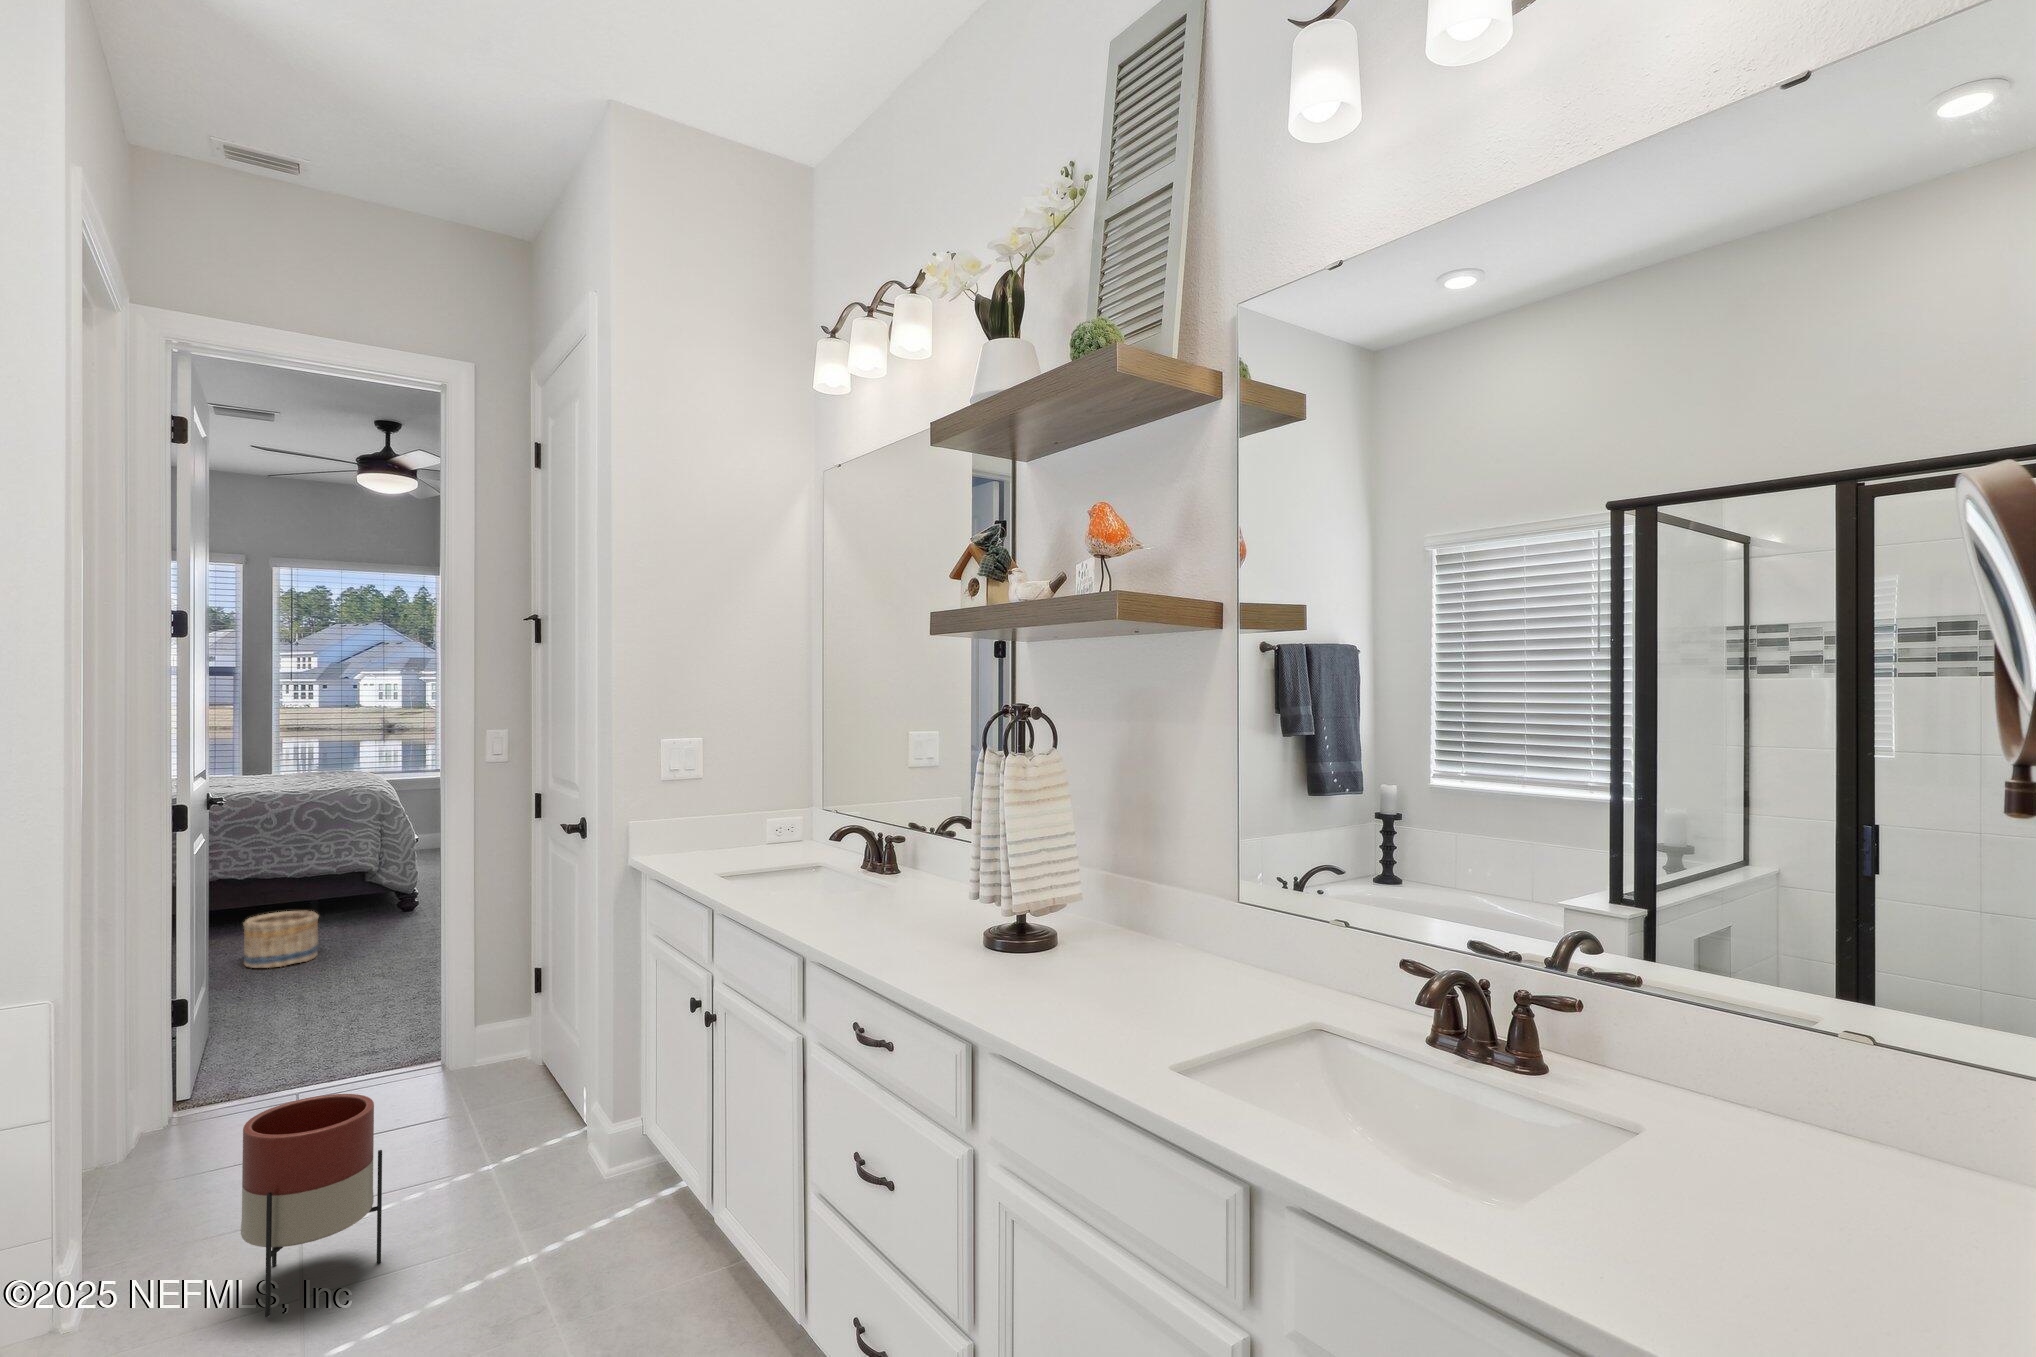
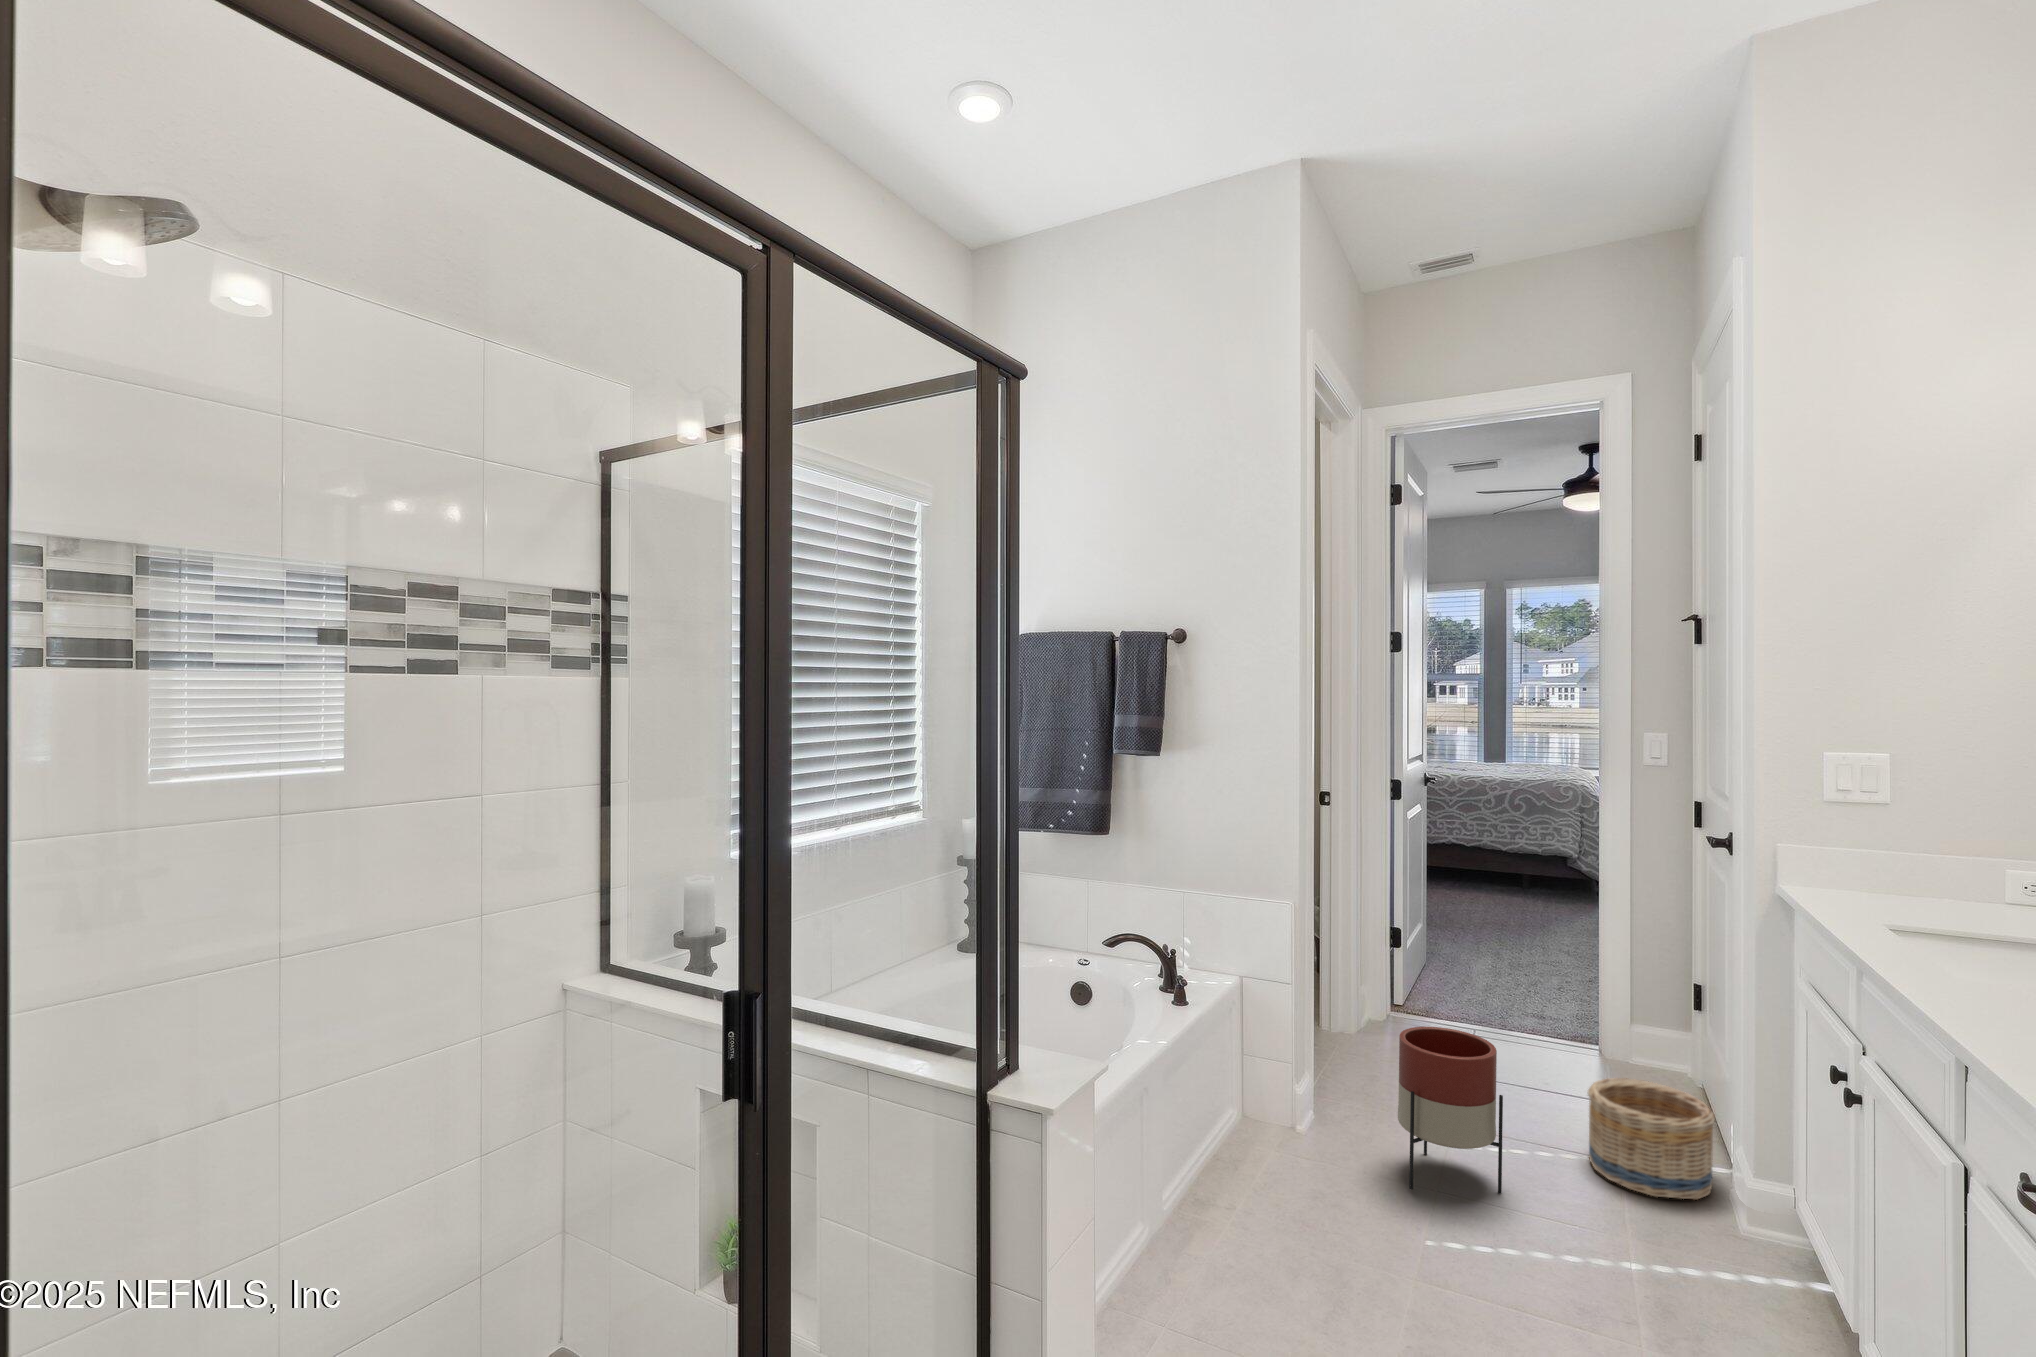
basket: present [243,911,319,968] -> present [1588,1078,1715,1200]

